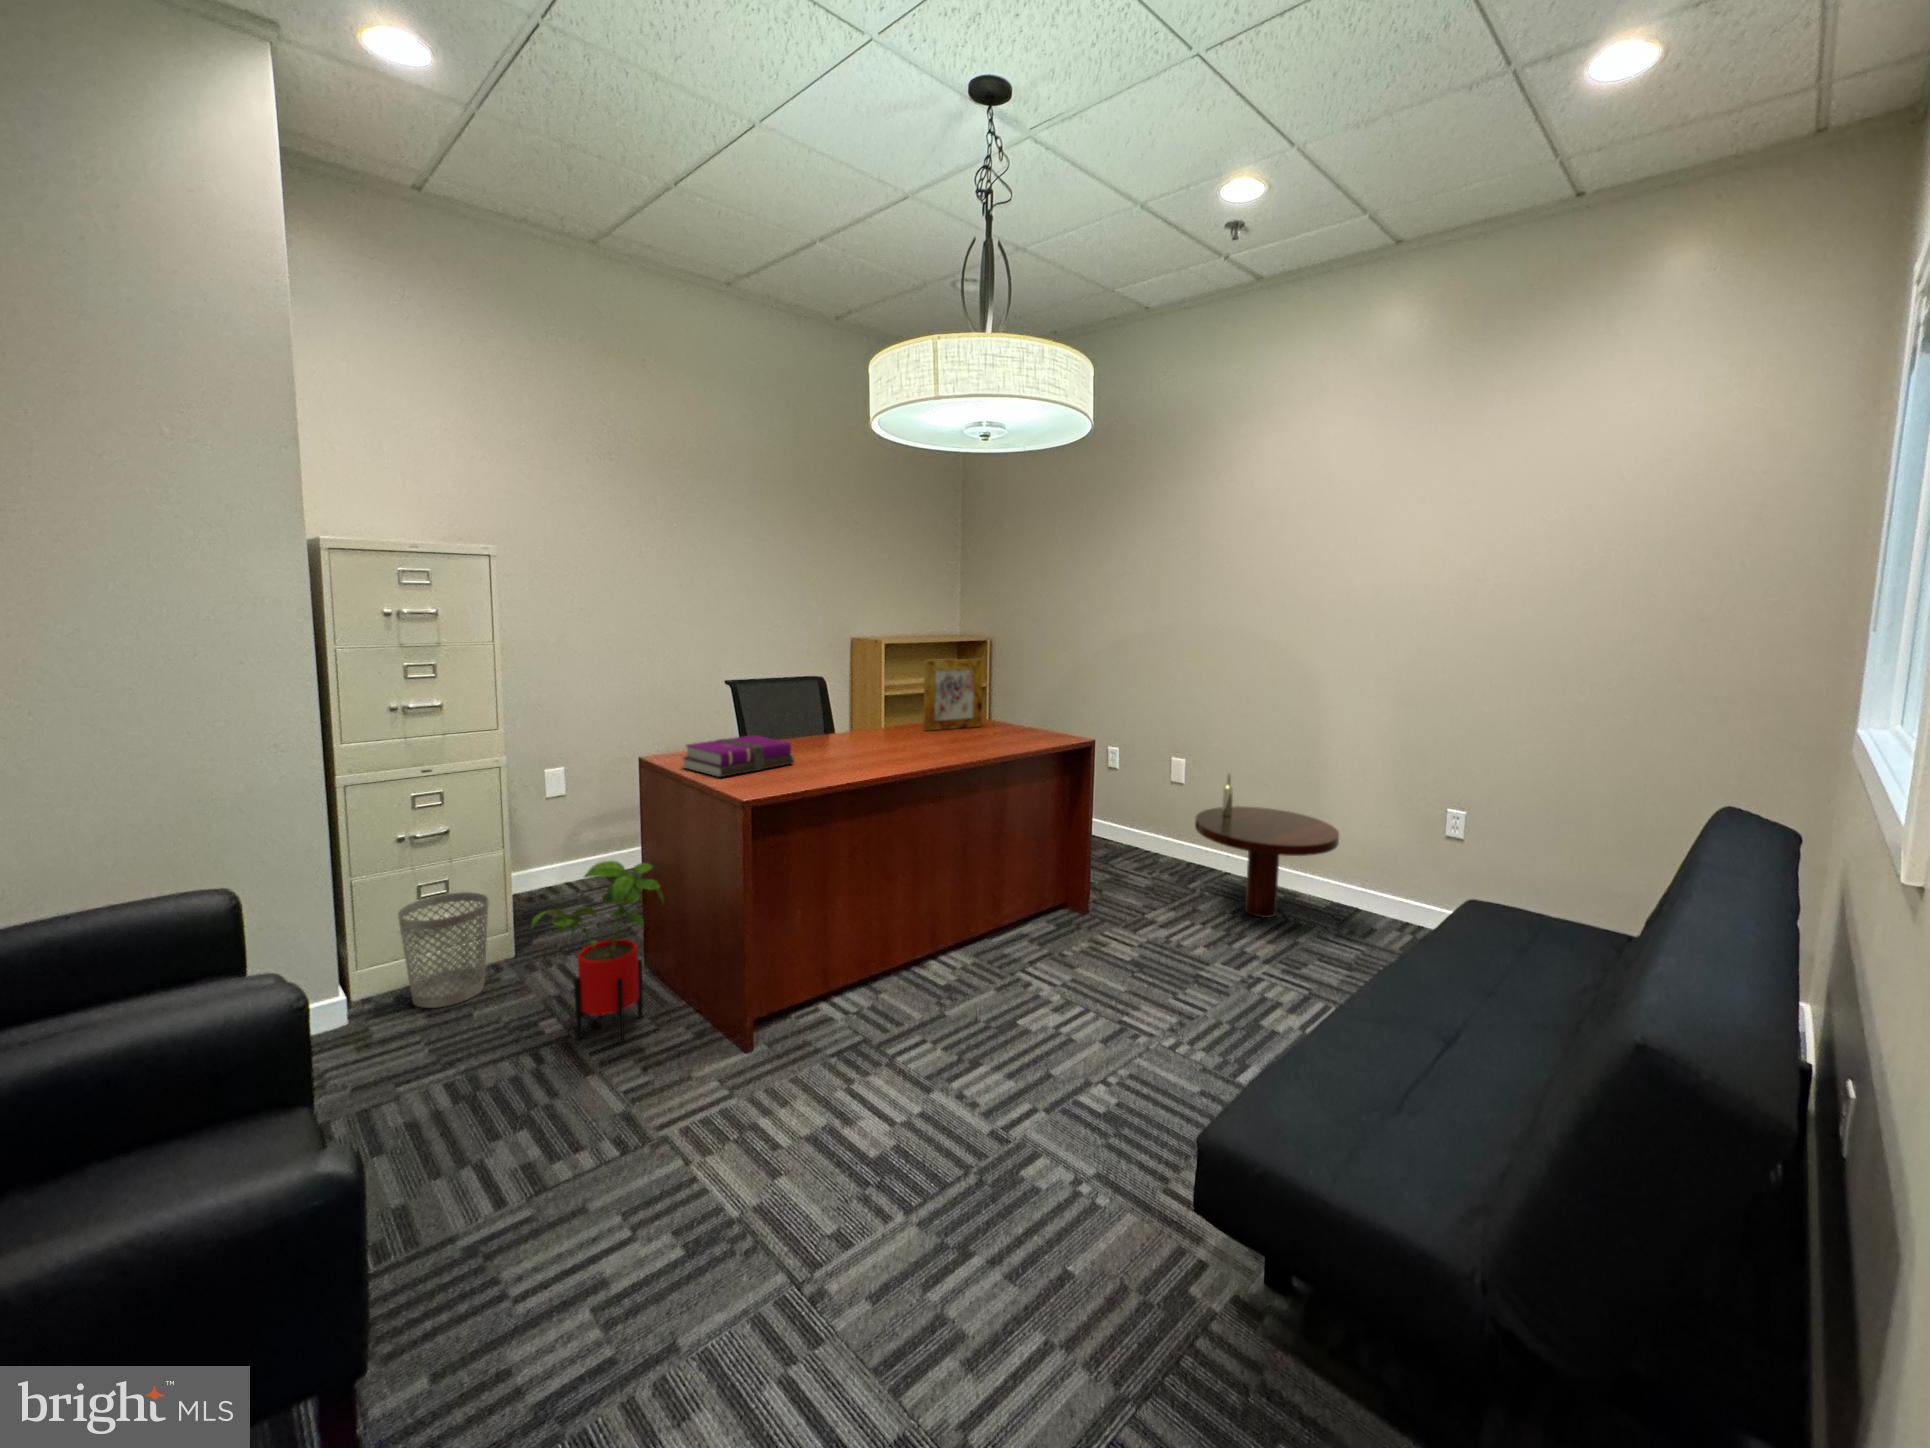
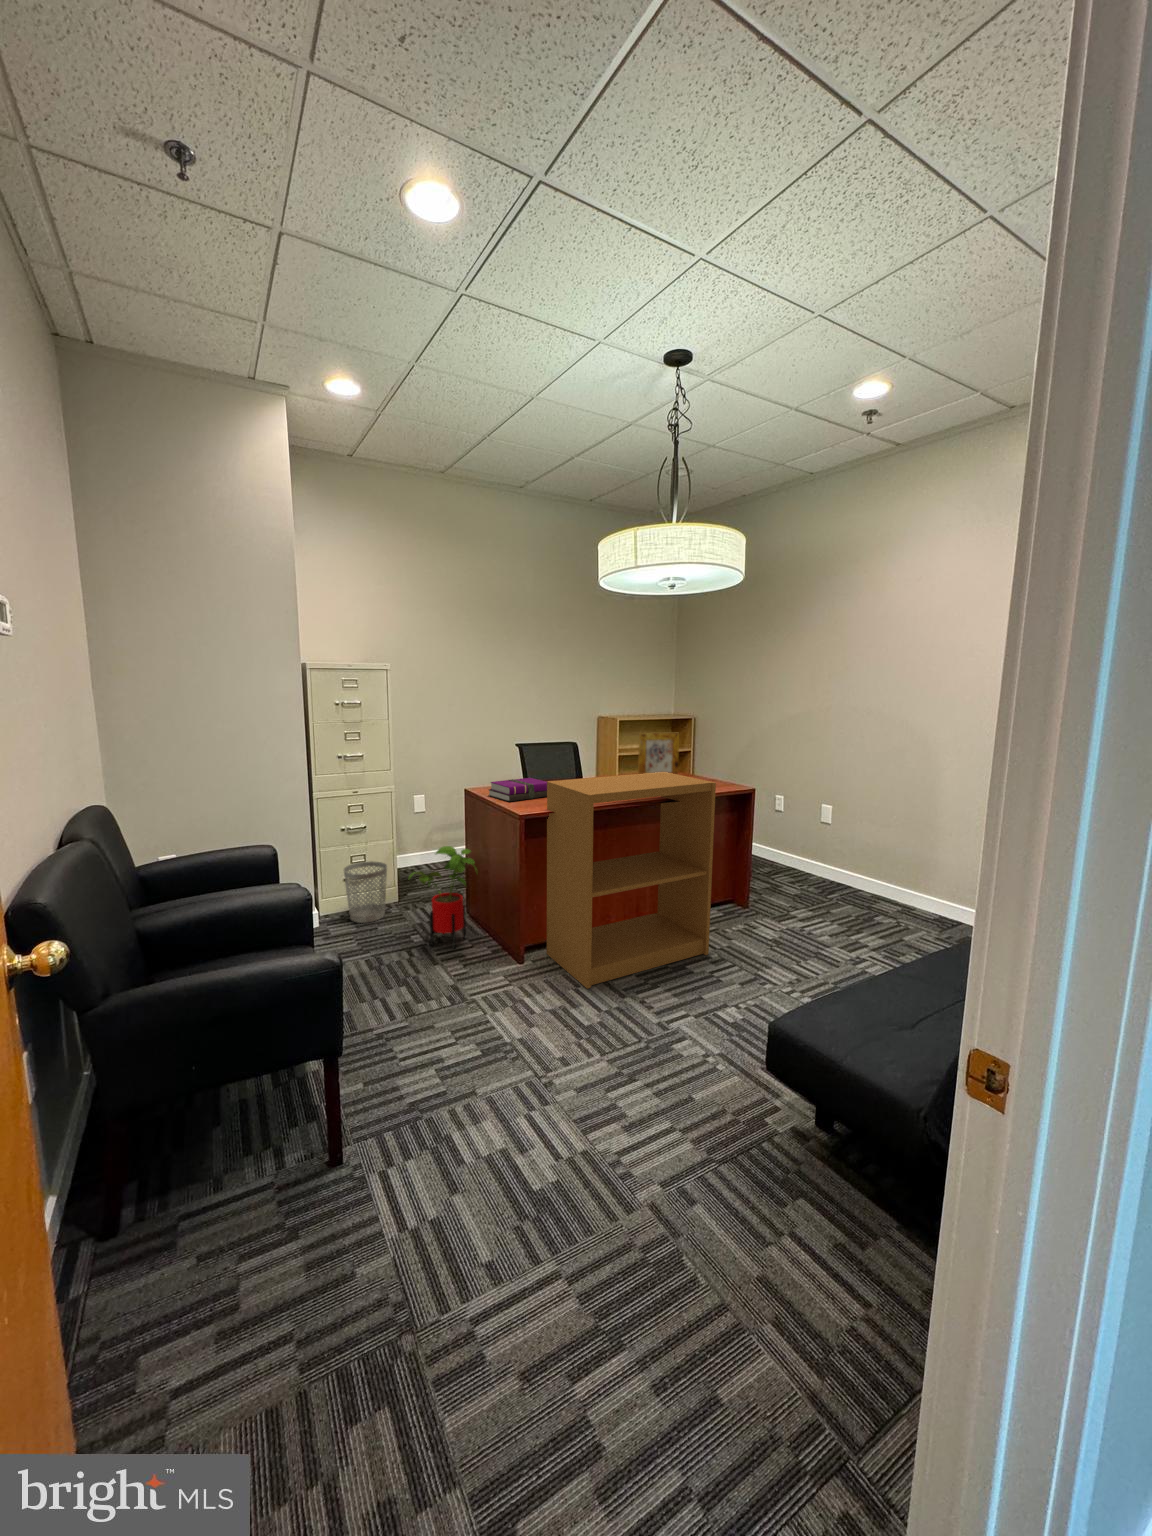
bookshelf: none [789,719,1055,1086] -> present [547,772,716,989]
coffee table: present [1195,773,1339,918] -> none [829,817,942,922]

